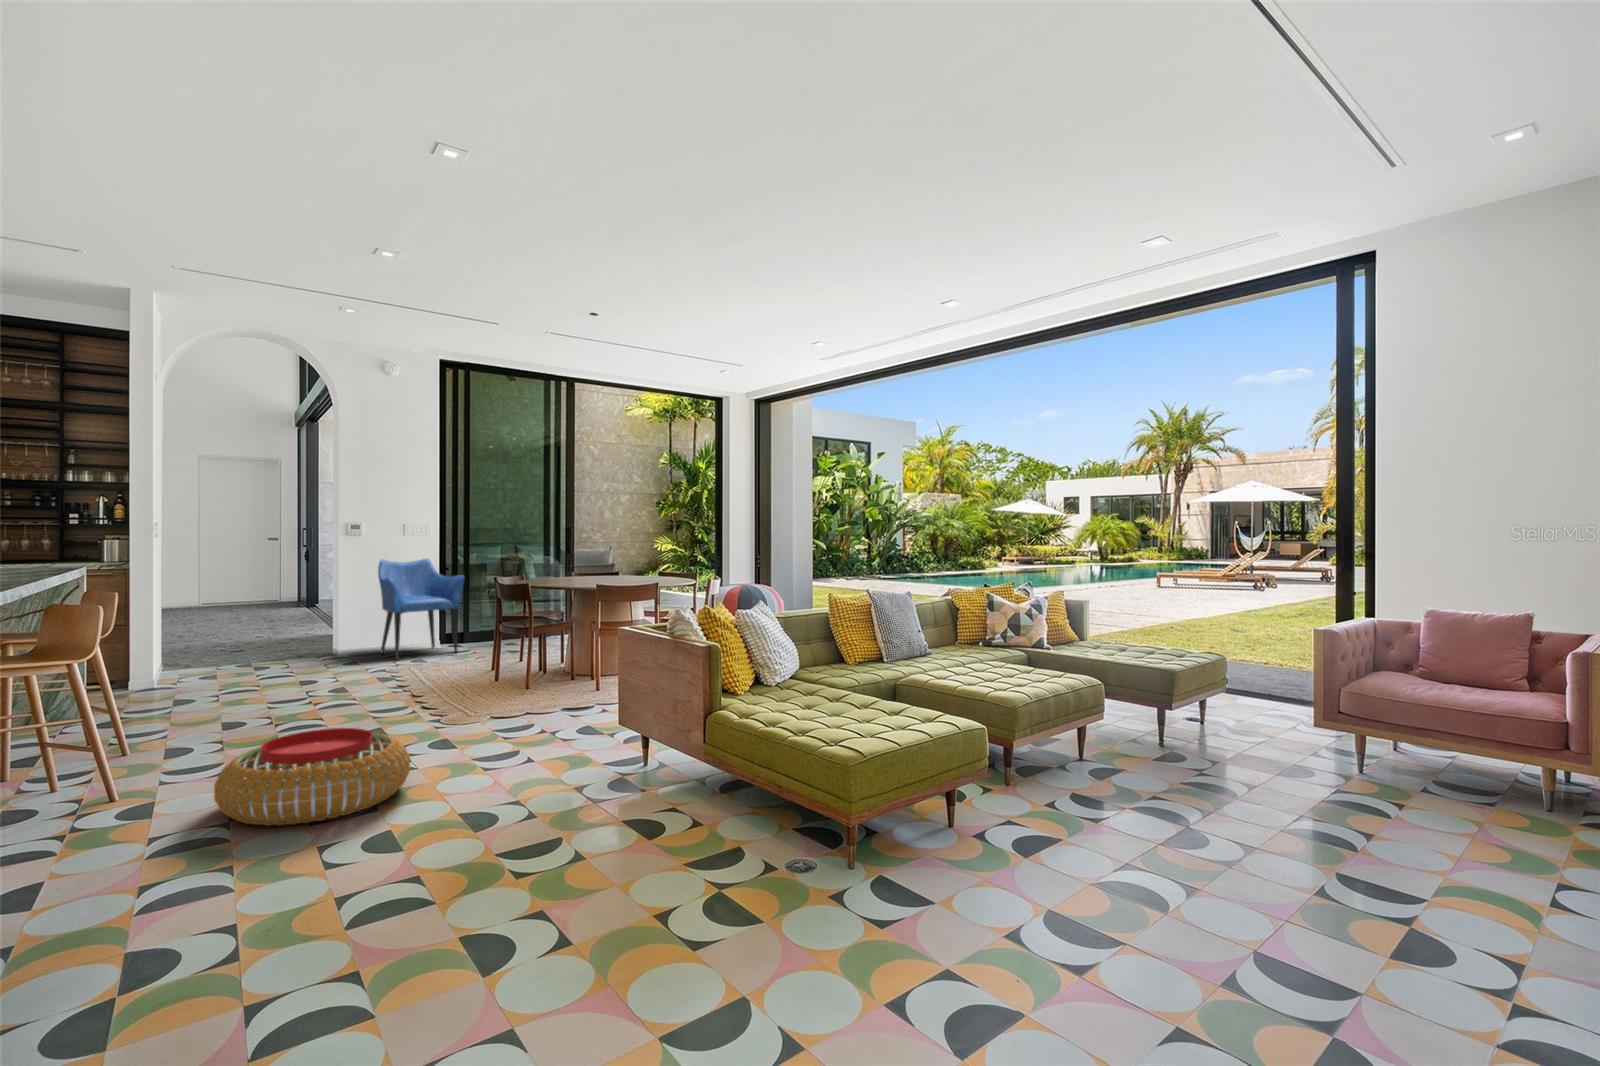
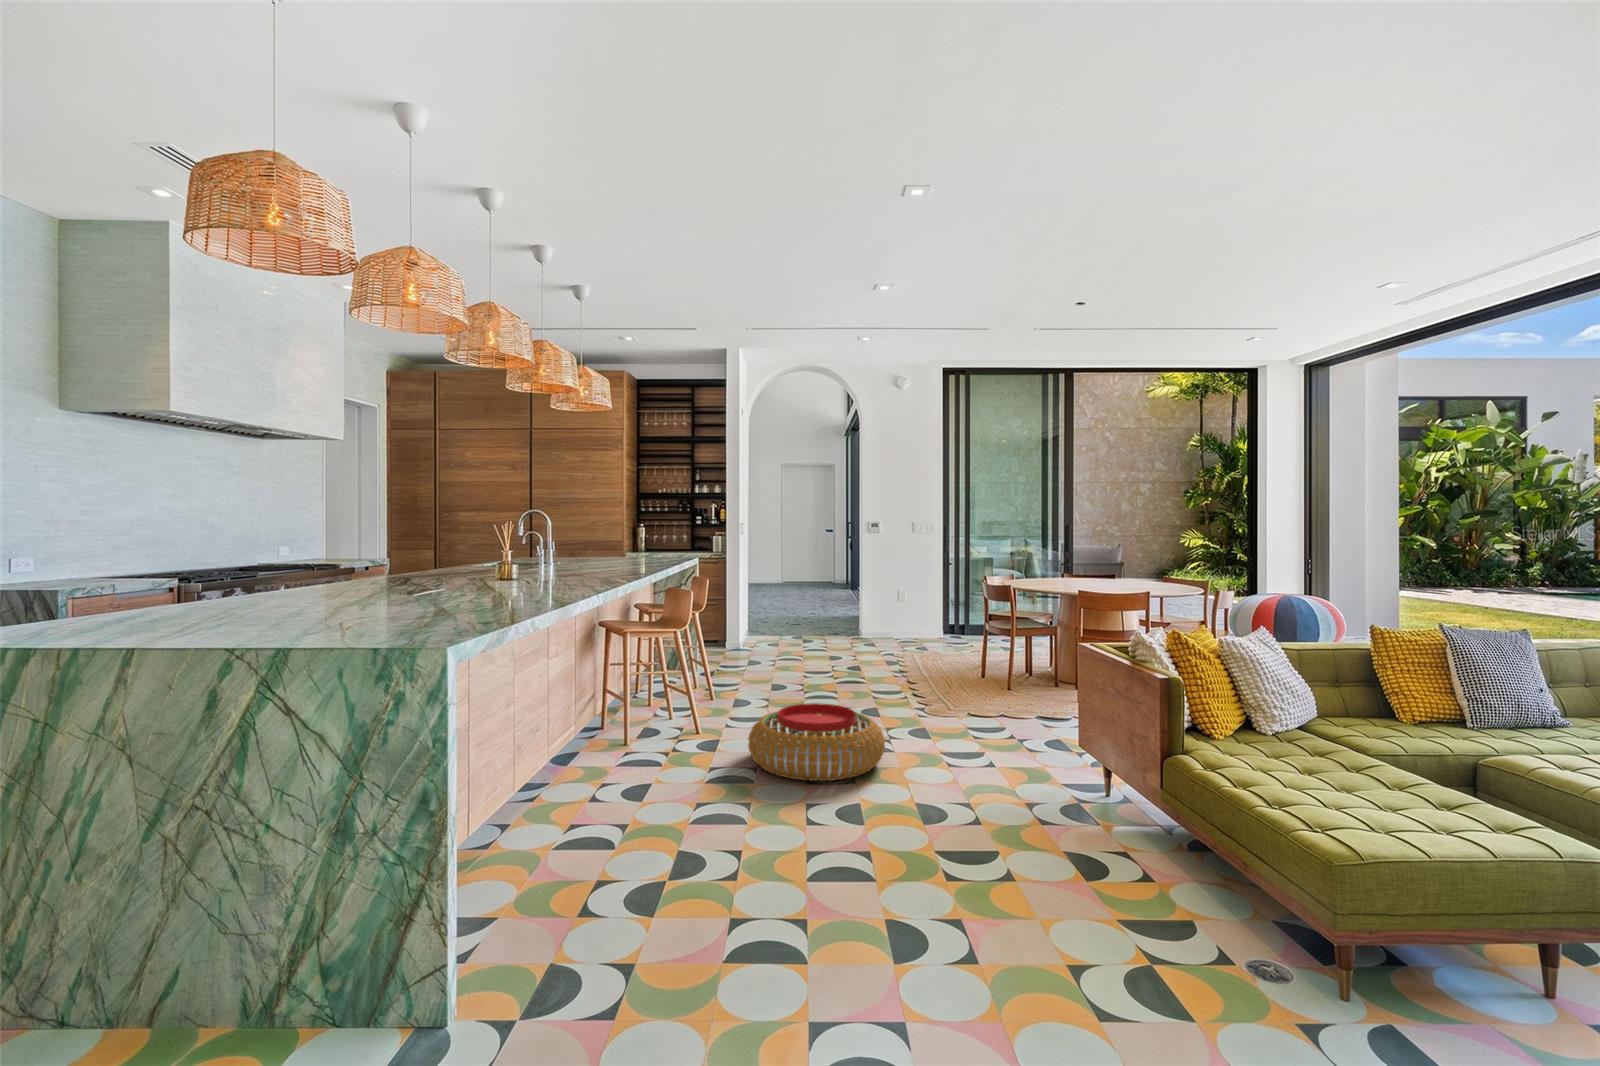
armchair: present [378,559,465,660] -> none [894,556,963,646]

